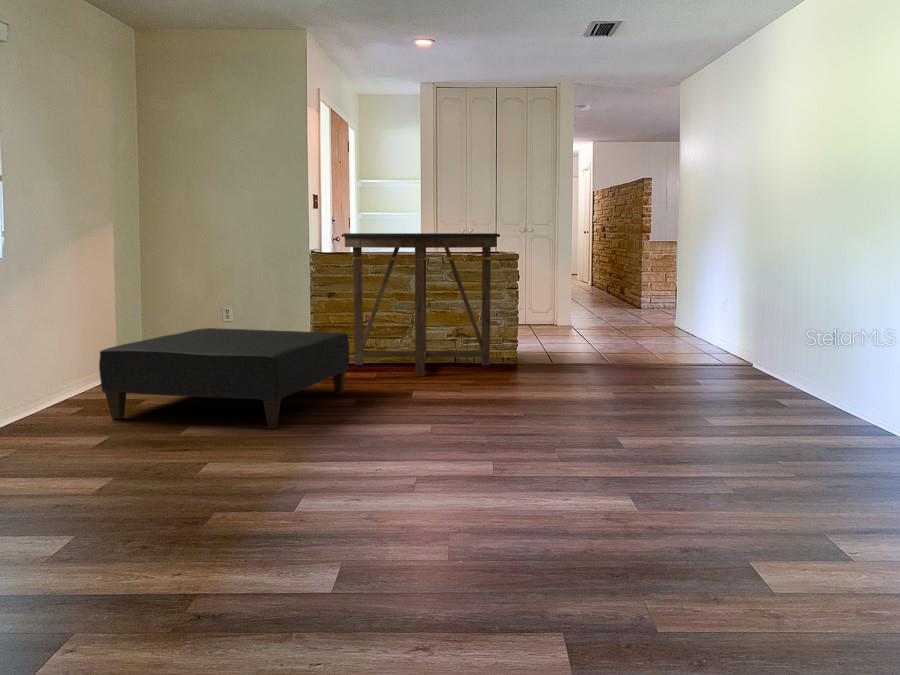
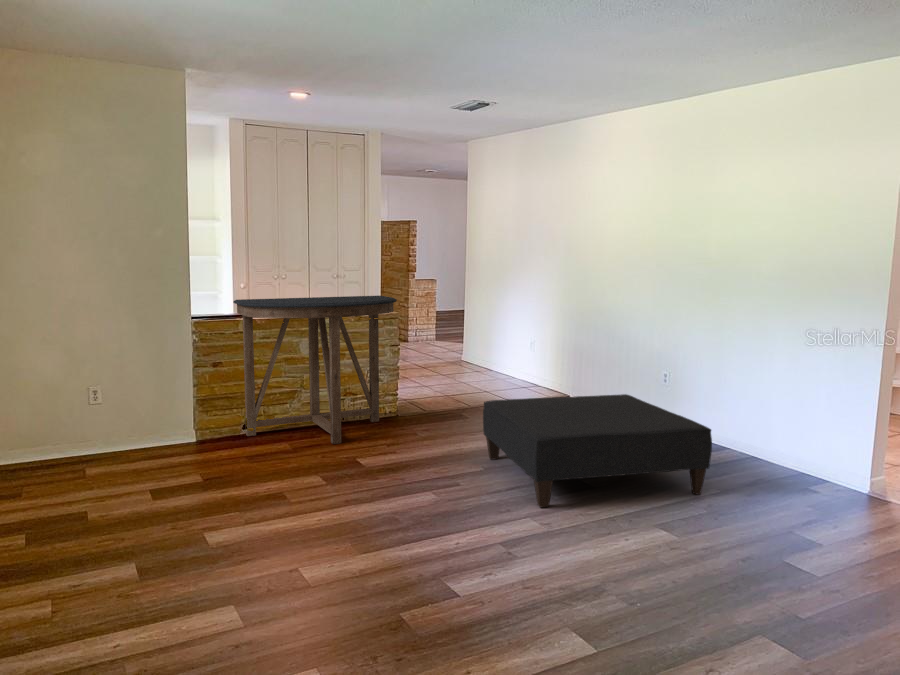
ottoman: present [99,328,349,429] -> present [483,394,712,508]

